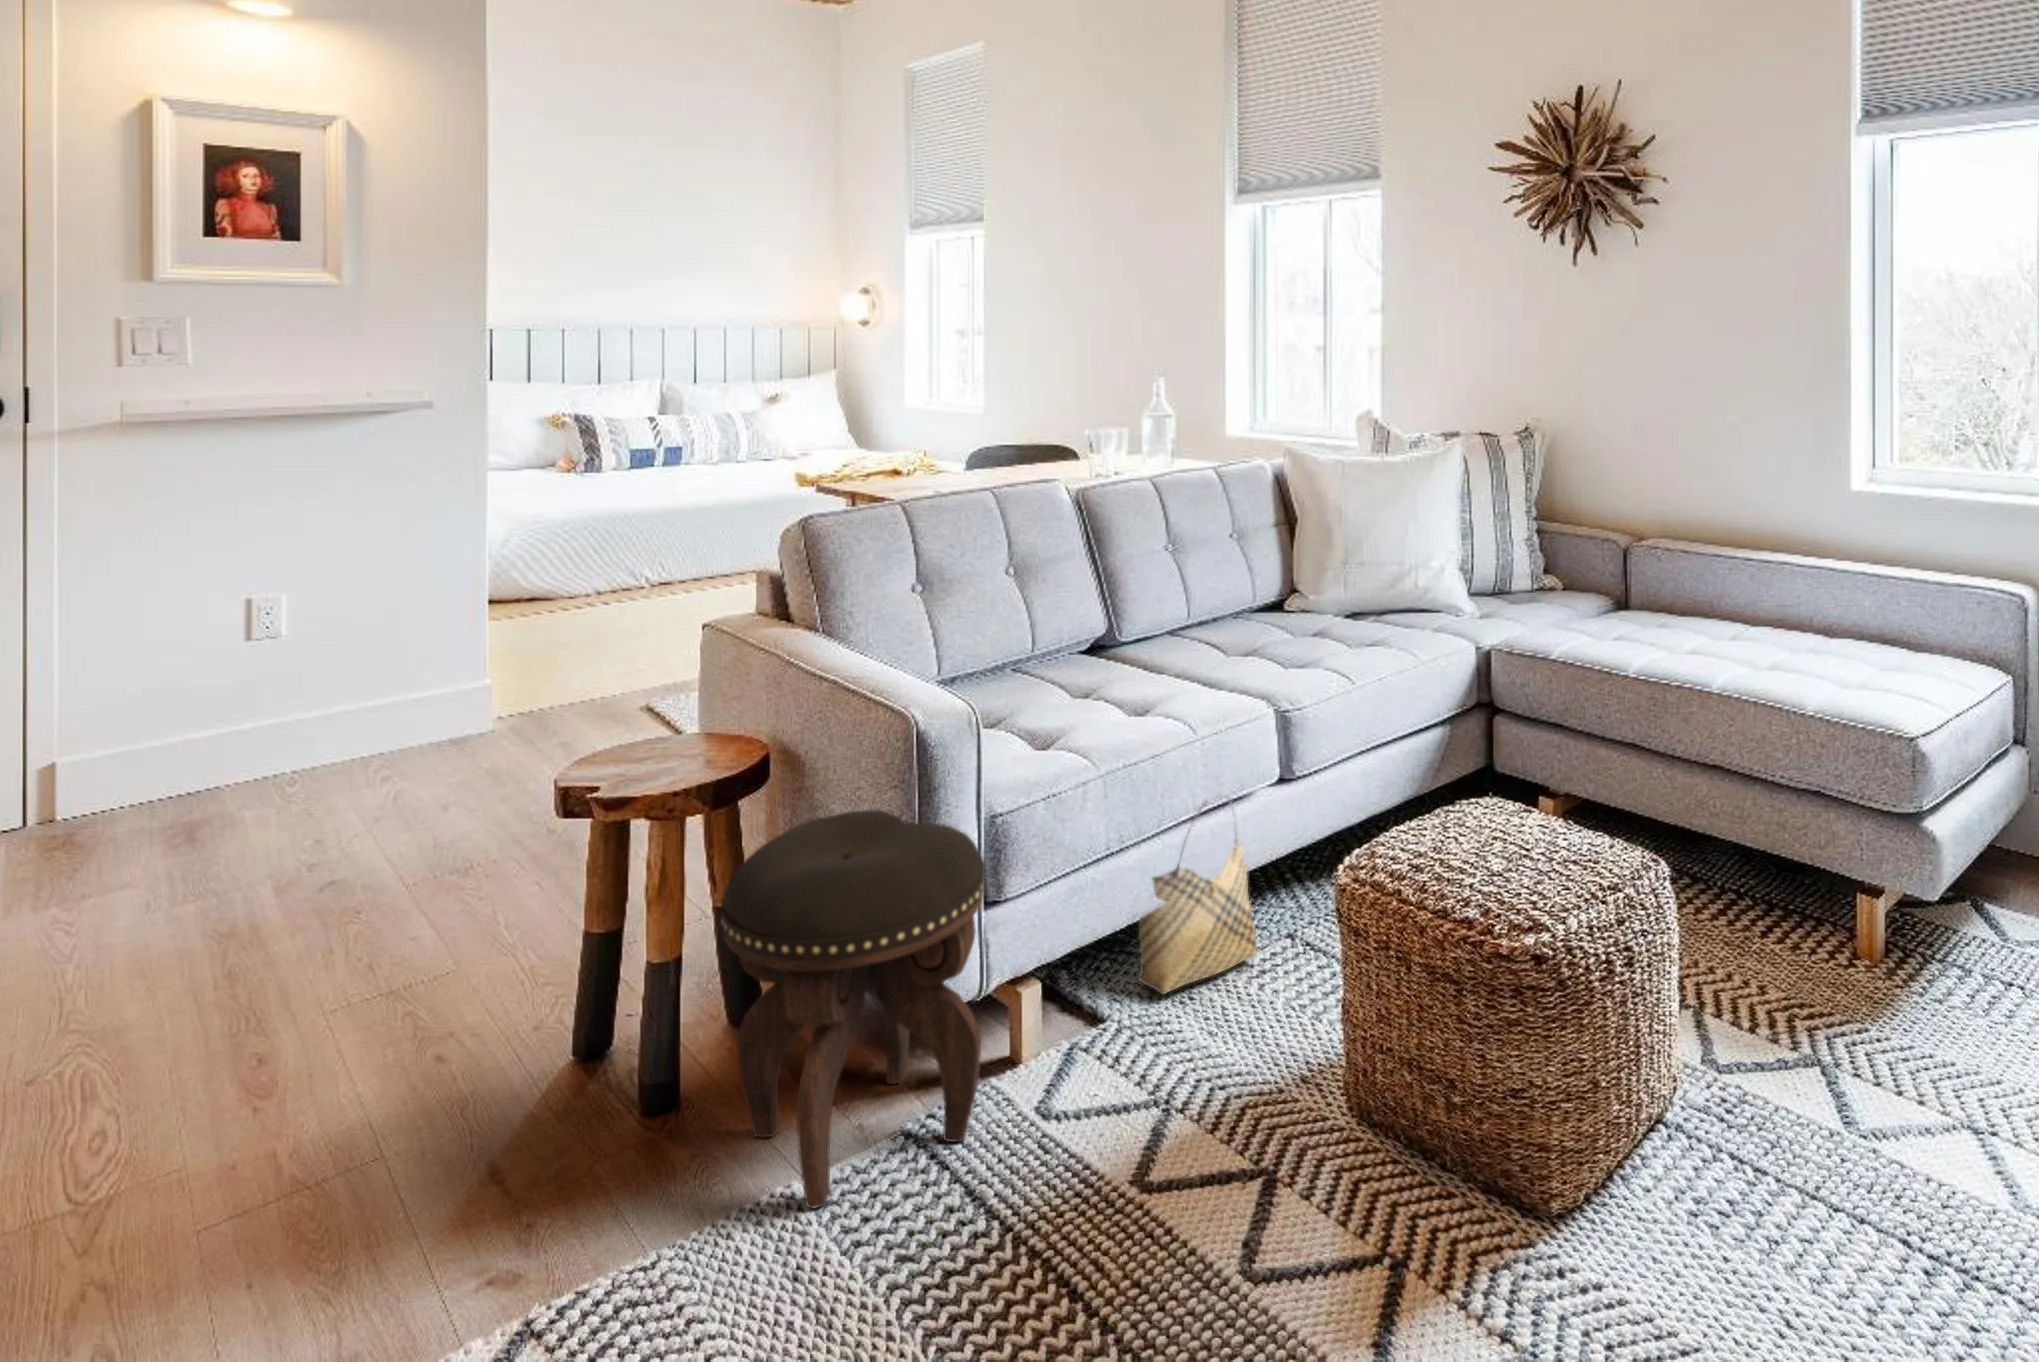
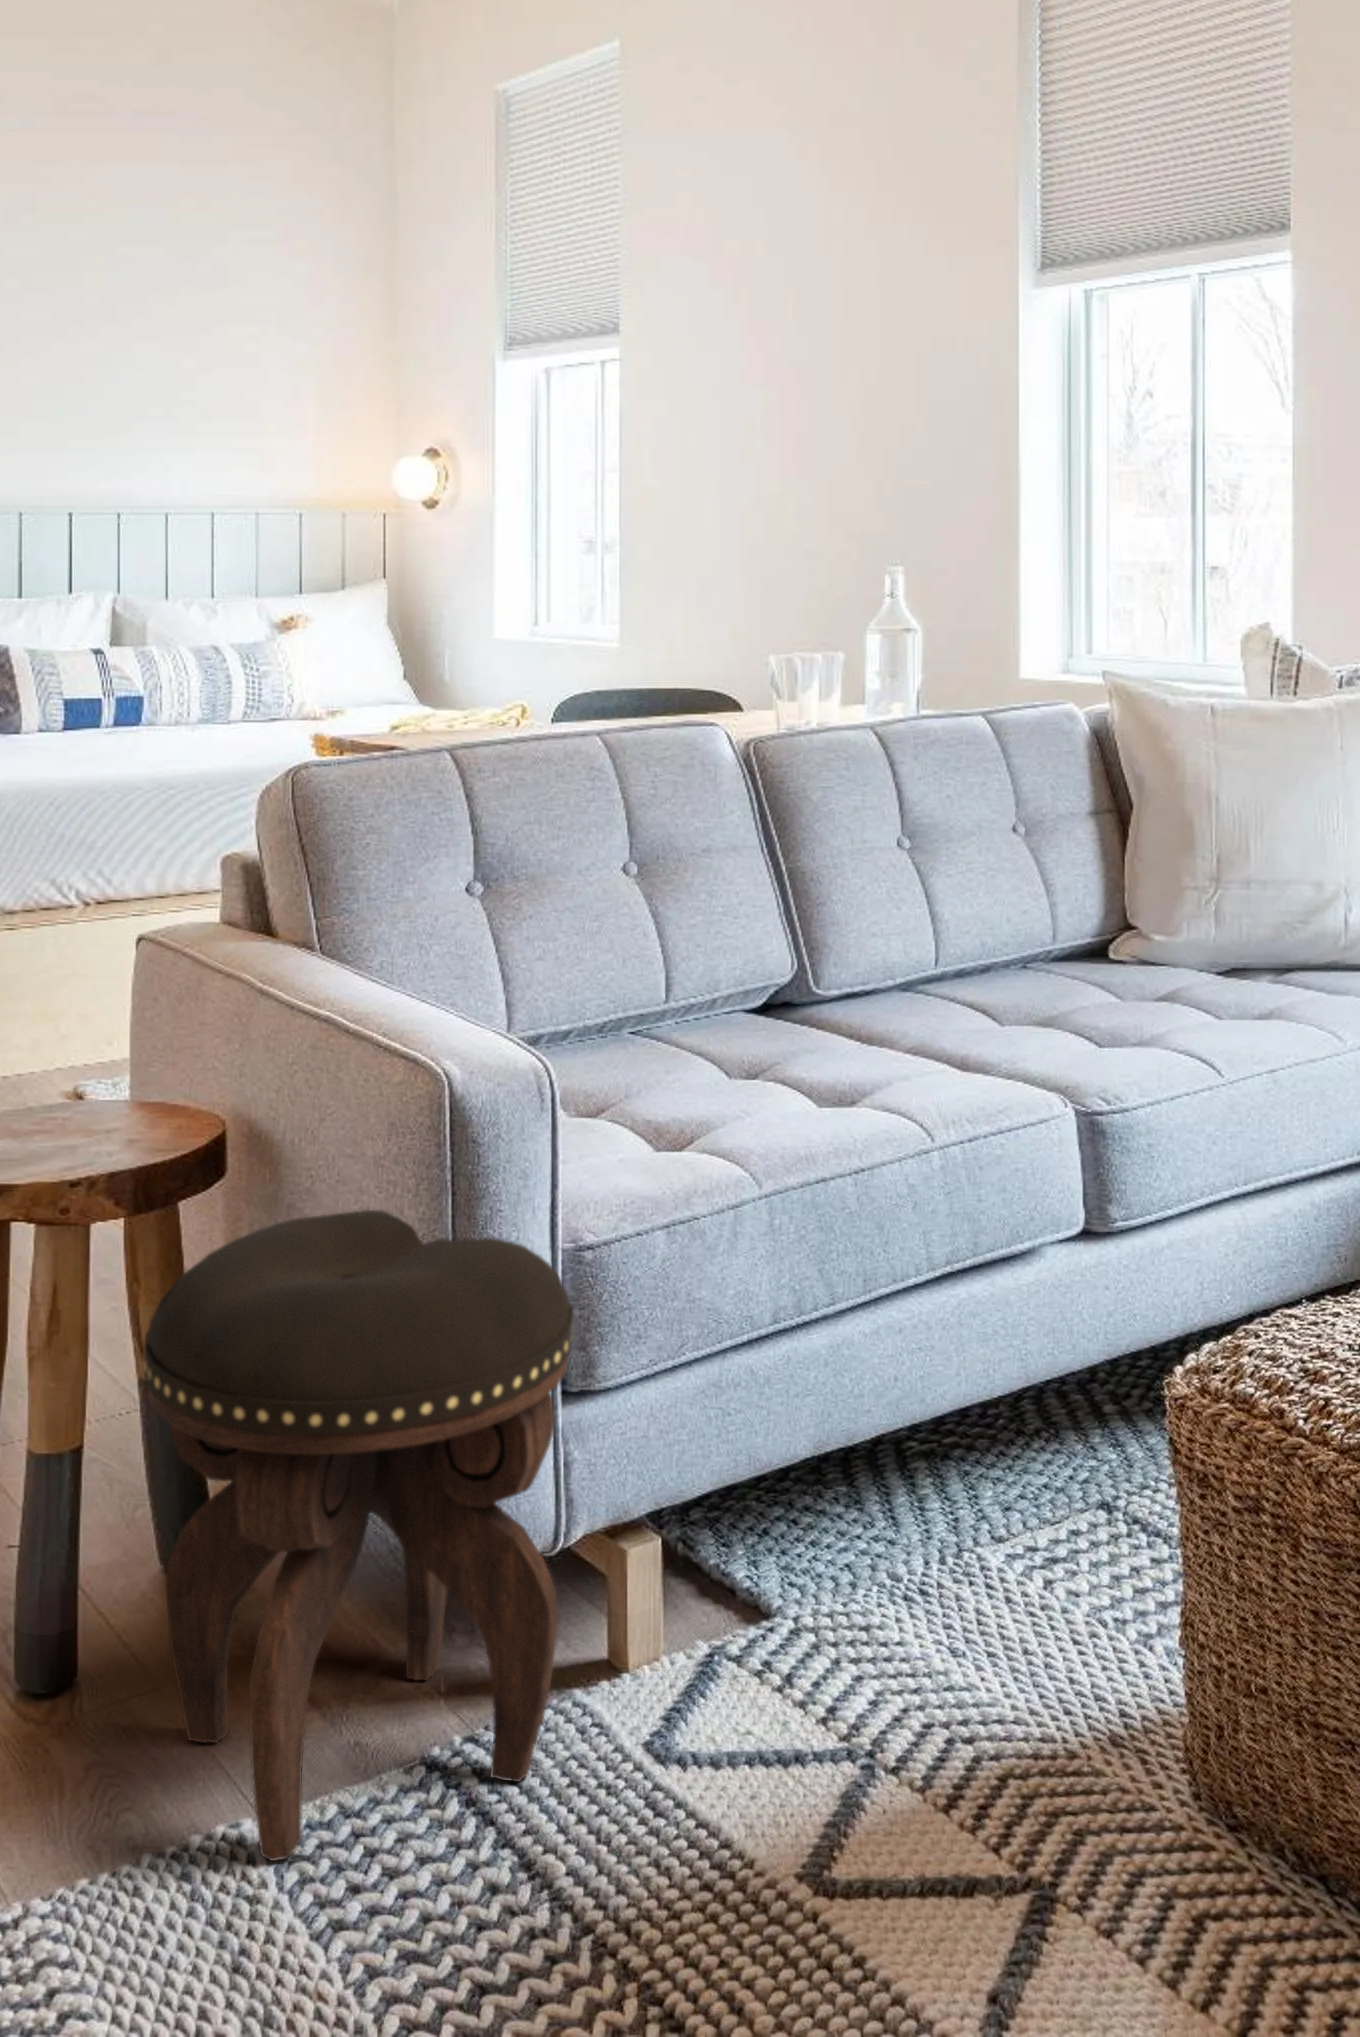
woven basket: present [1139,798,1256,994] -> none [835,1211,1042,1579]

